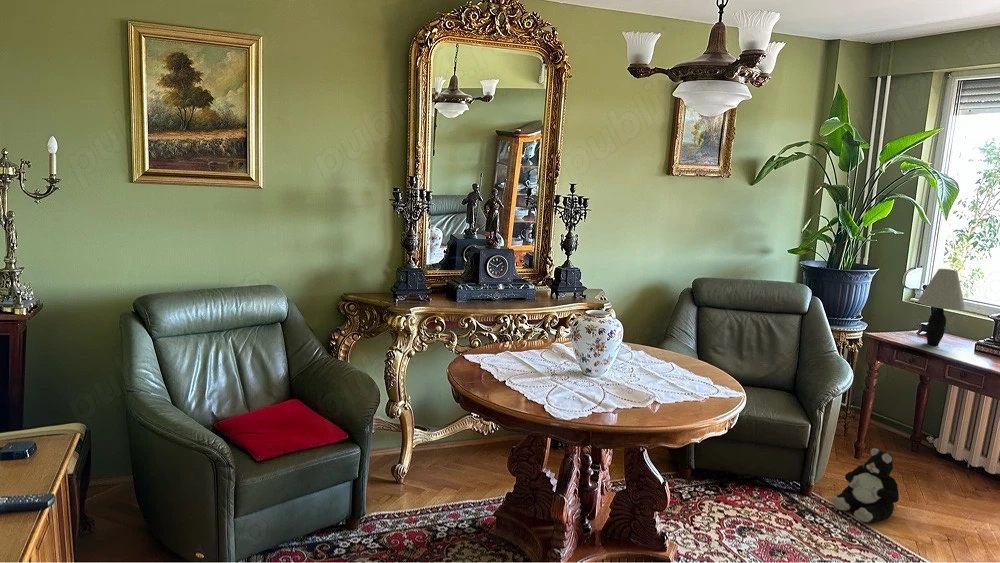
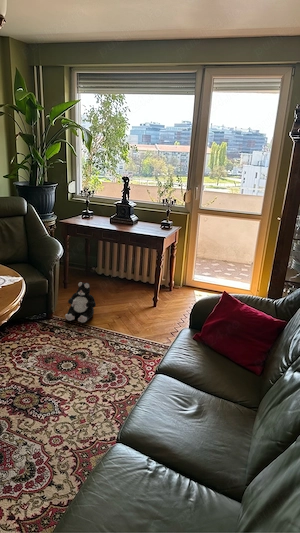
table lamp: present [918,268,965,345] -> none [80,180,102,222]

